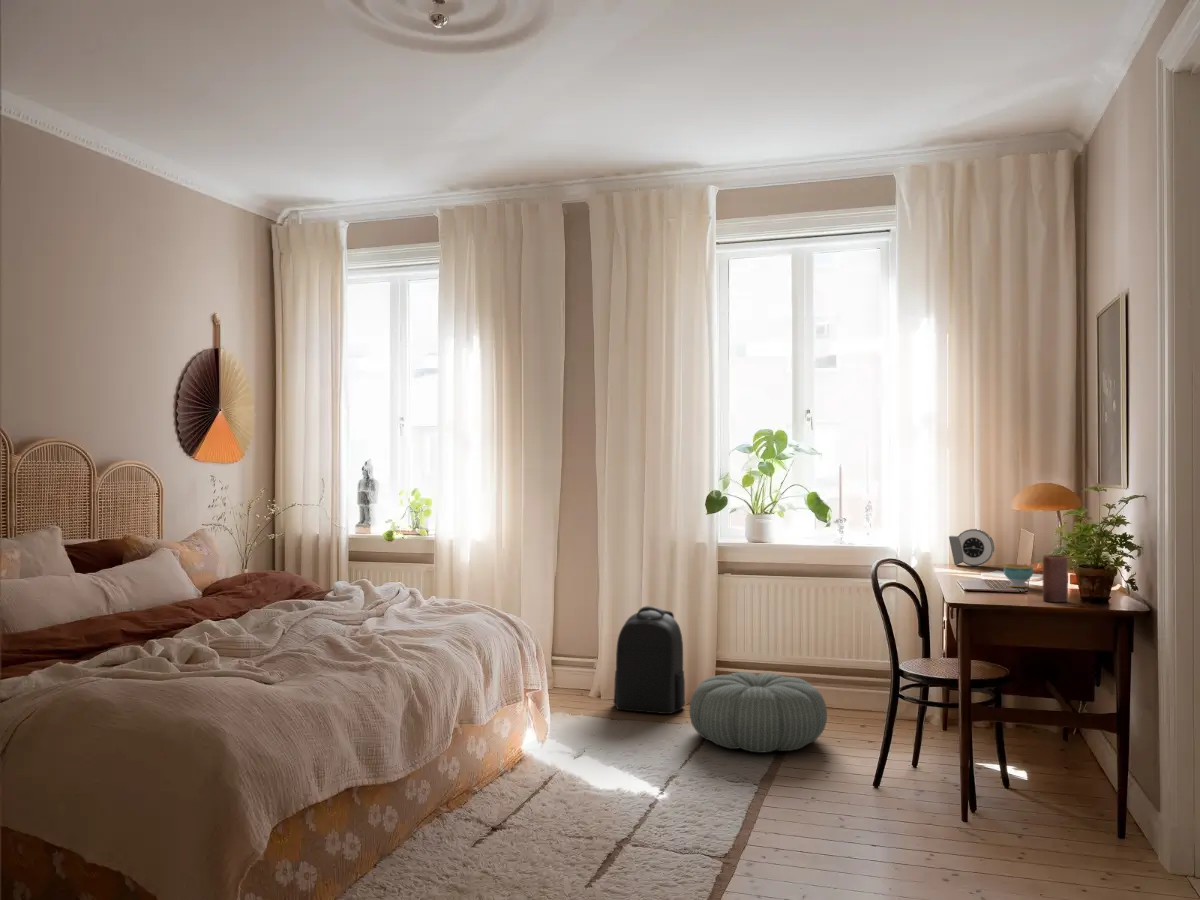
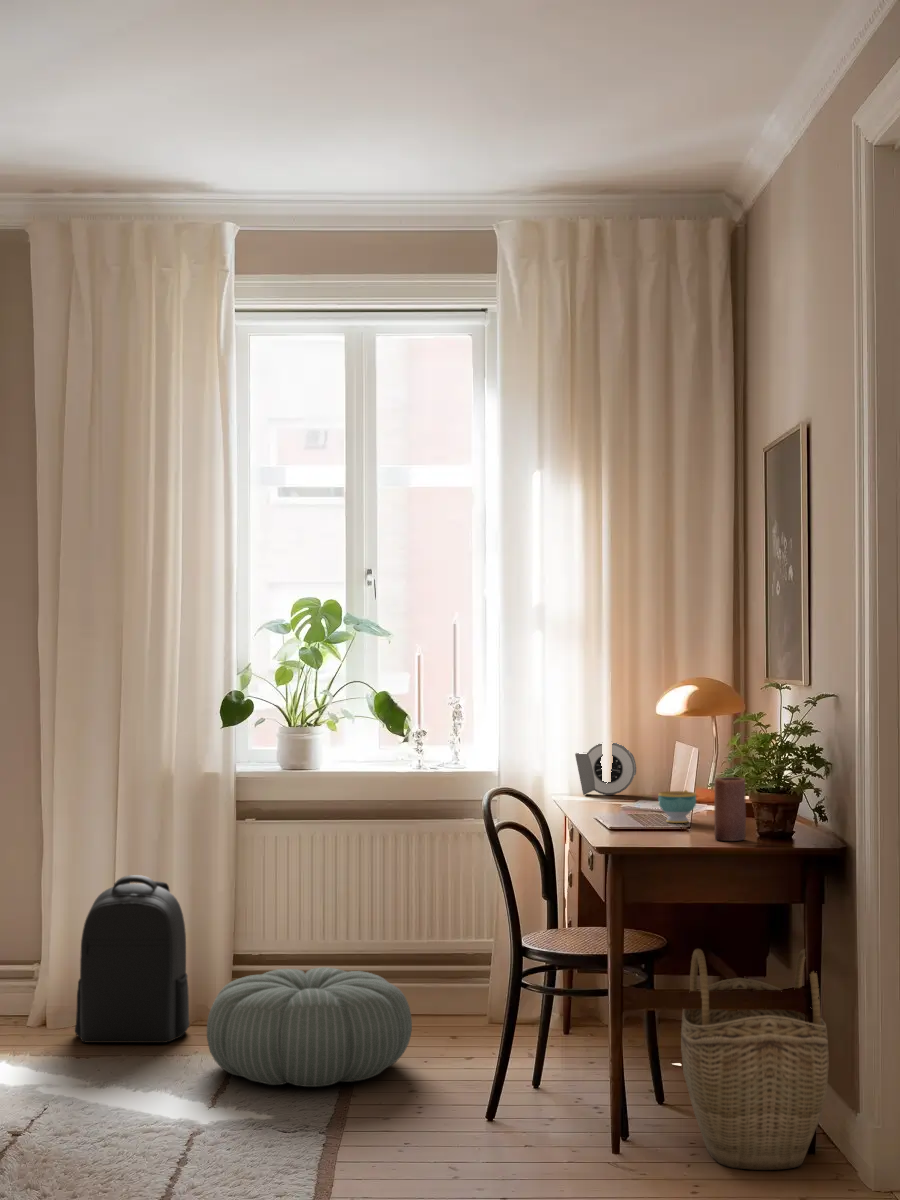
woven basket: none [1017,679,1135,848] -> present [681,949,829,1170]

